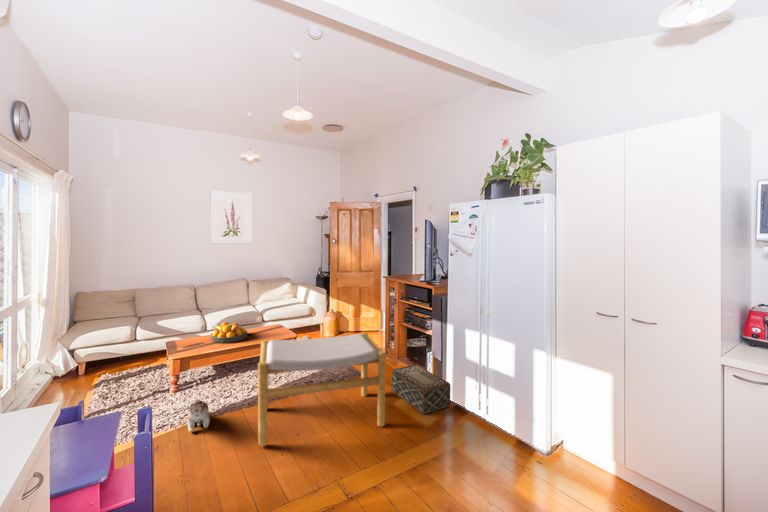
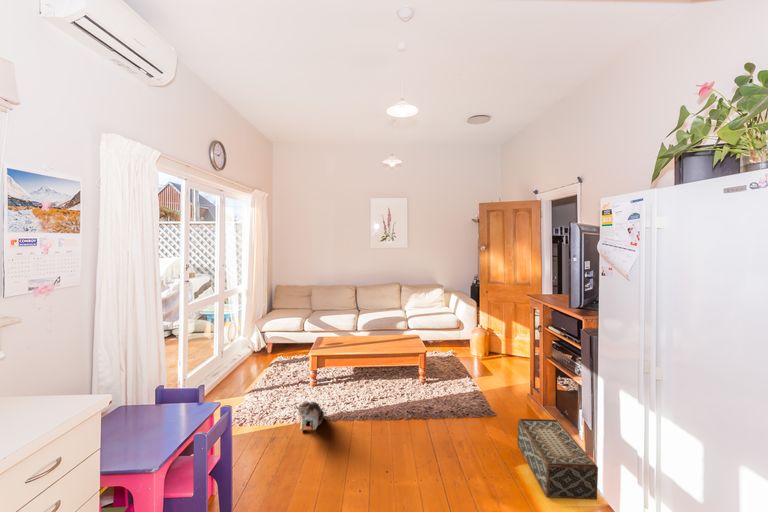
fruit bowl: present [211,322,248,343] -> none [348,327,380,348]
footstool: present [258,333,386,446] -> none [341,355,487,495]

